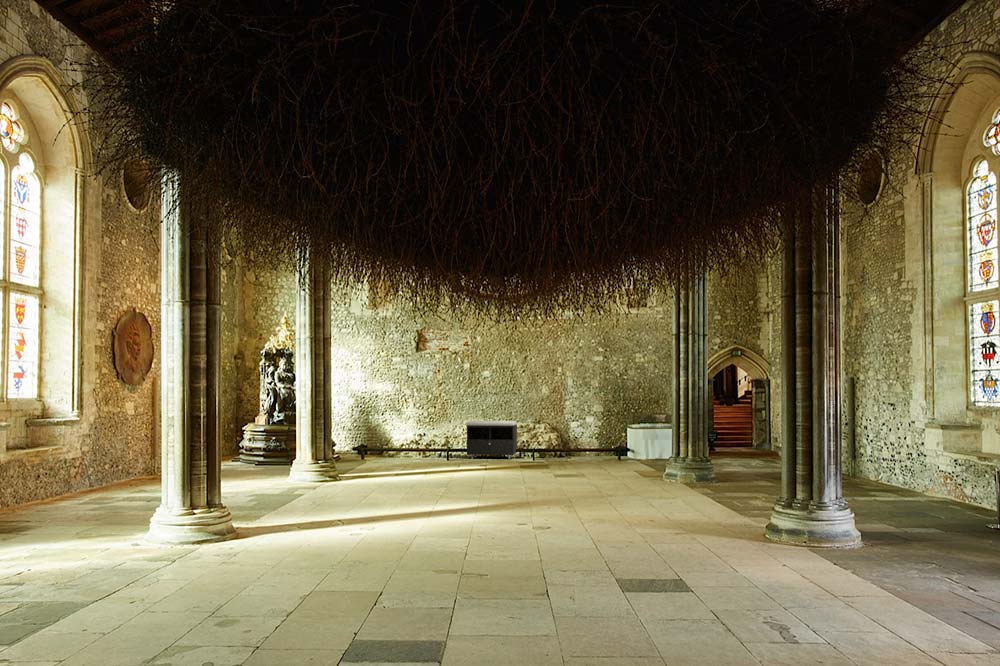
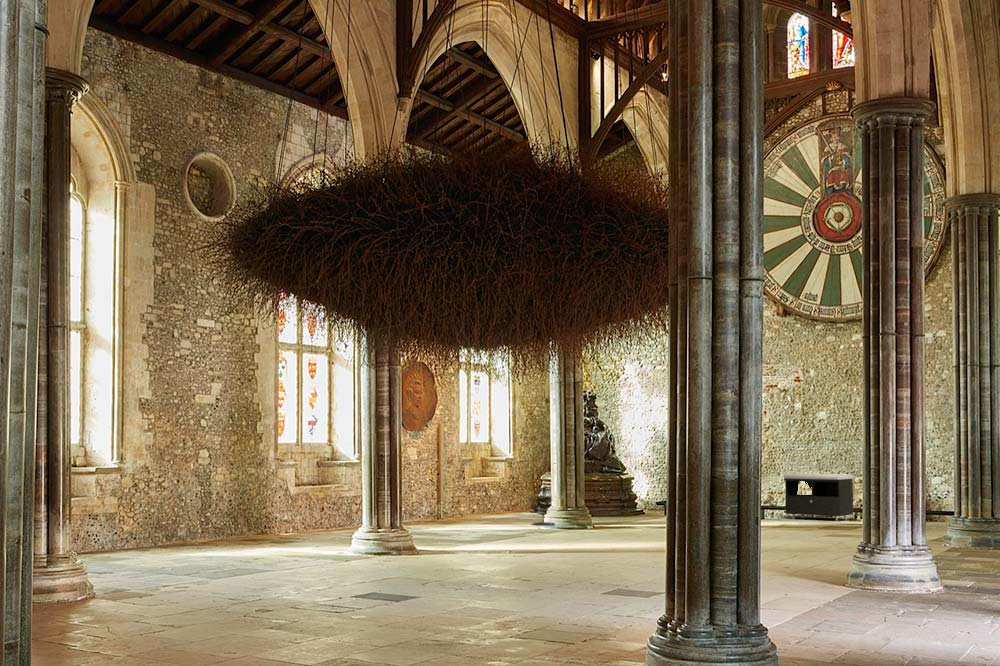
potted tree: none [267,437,296,480] -> present [531,488,555,525]

